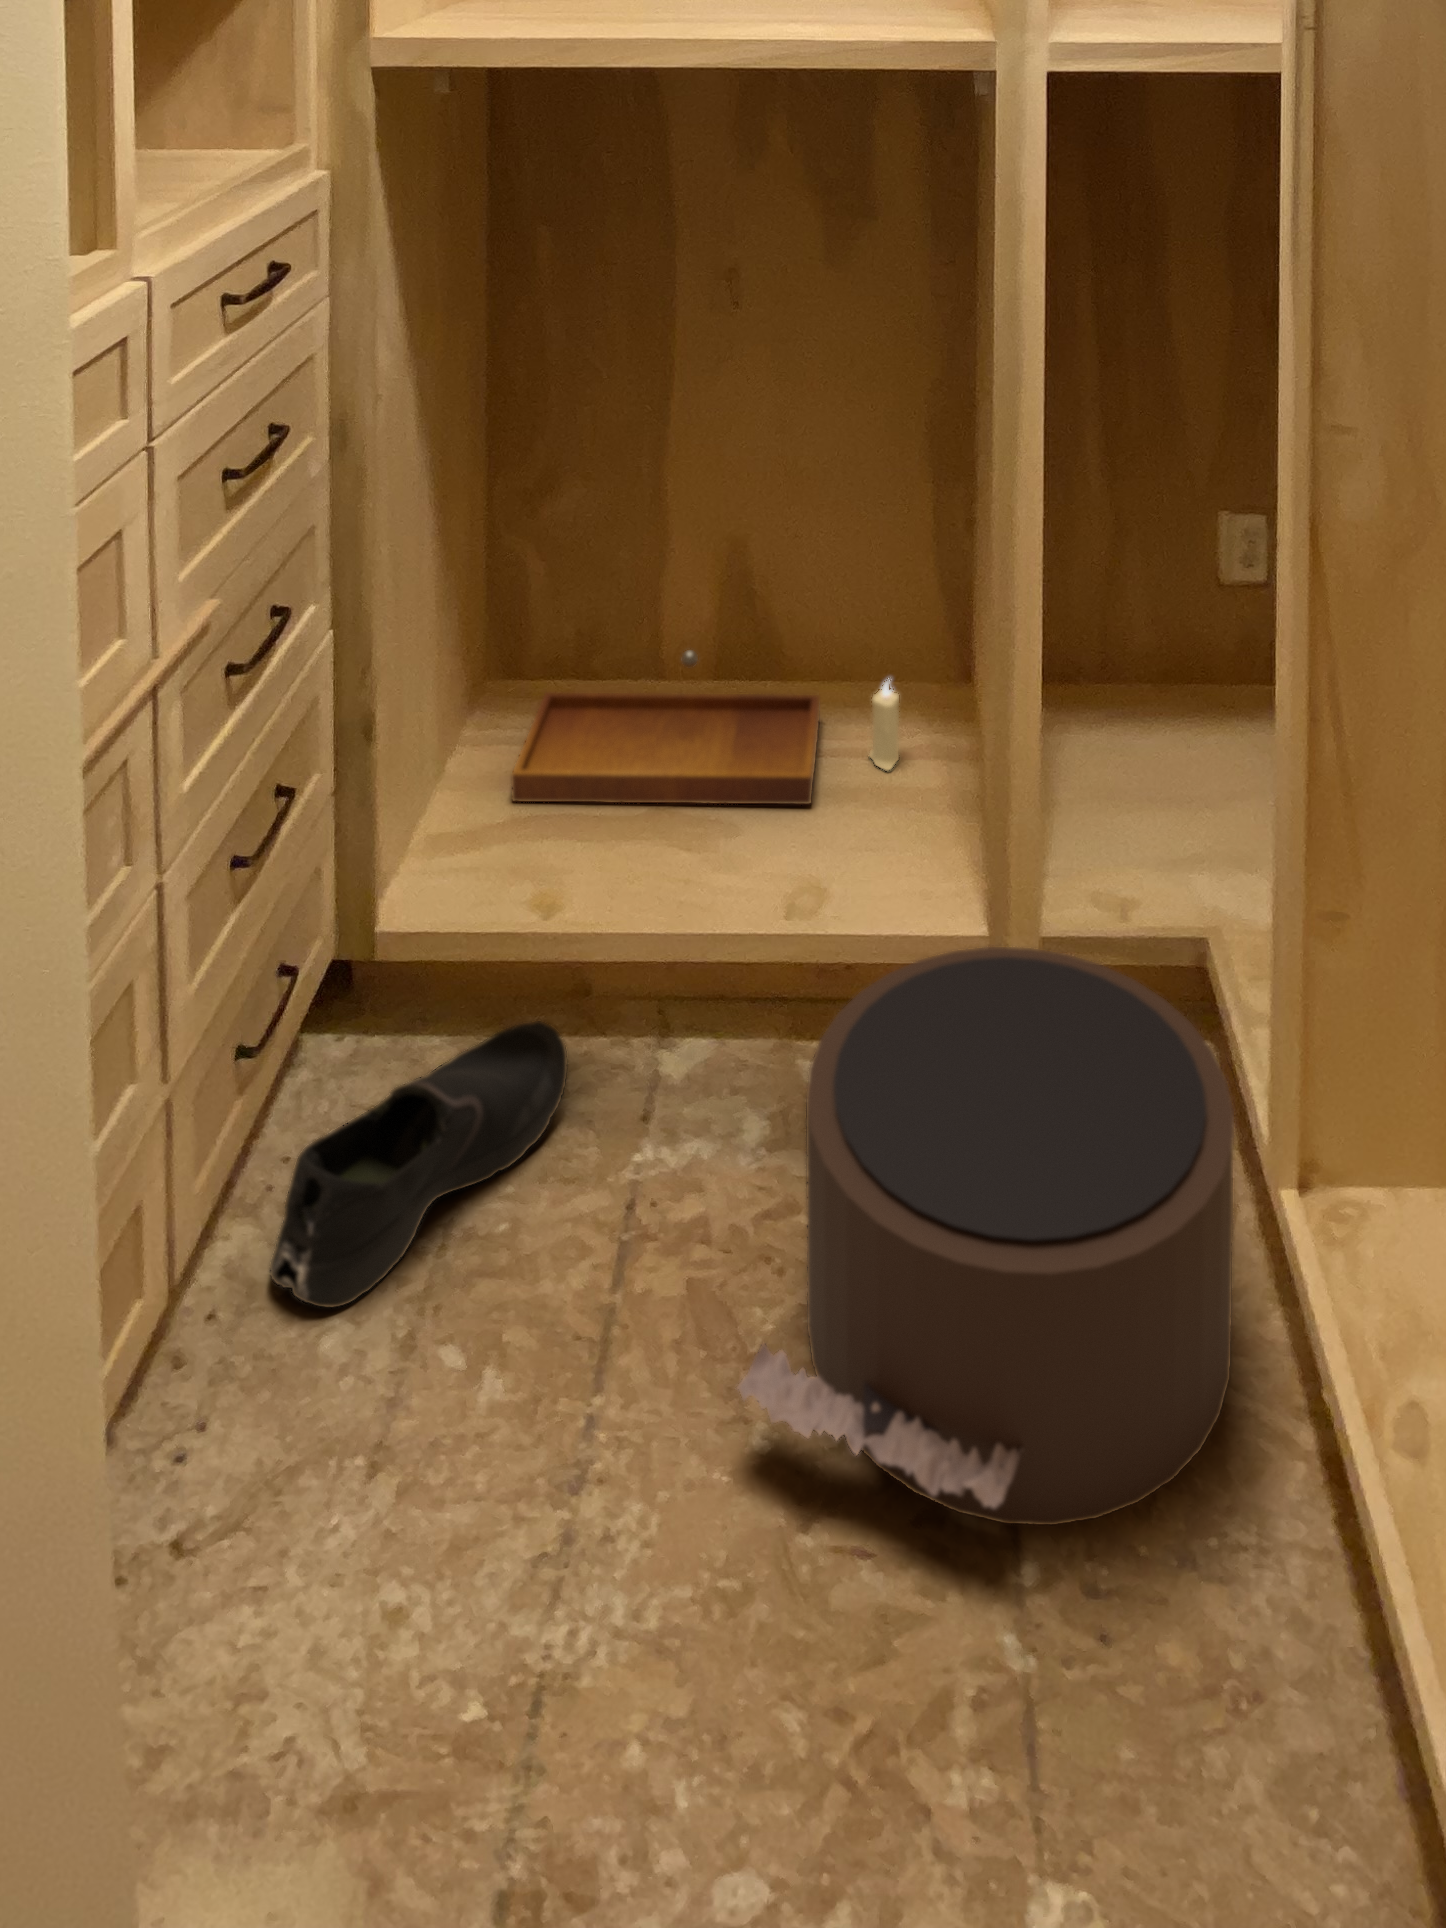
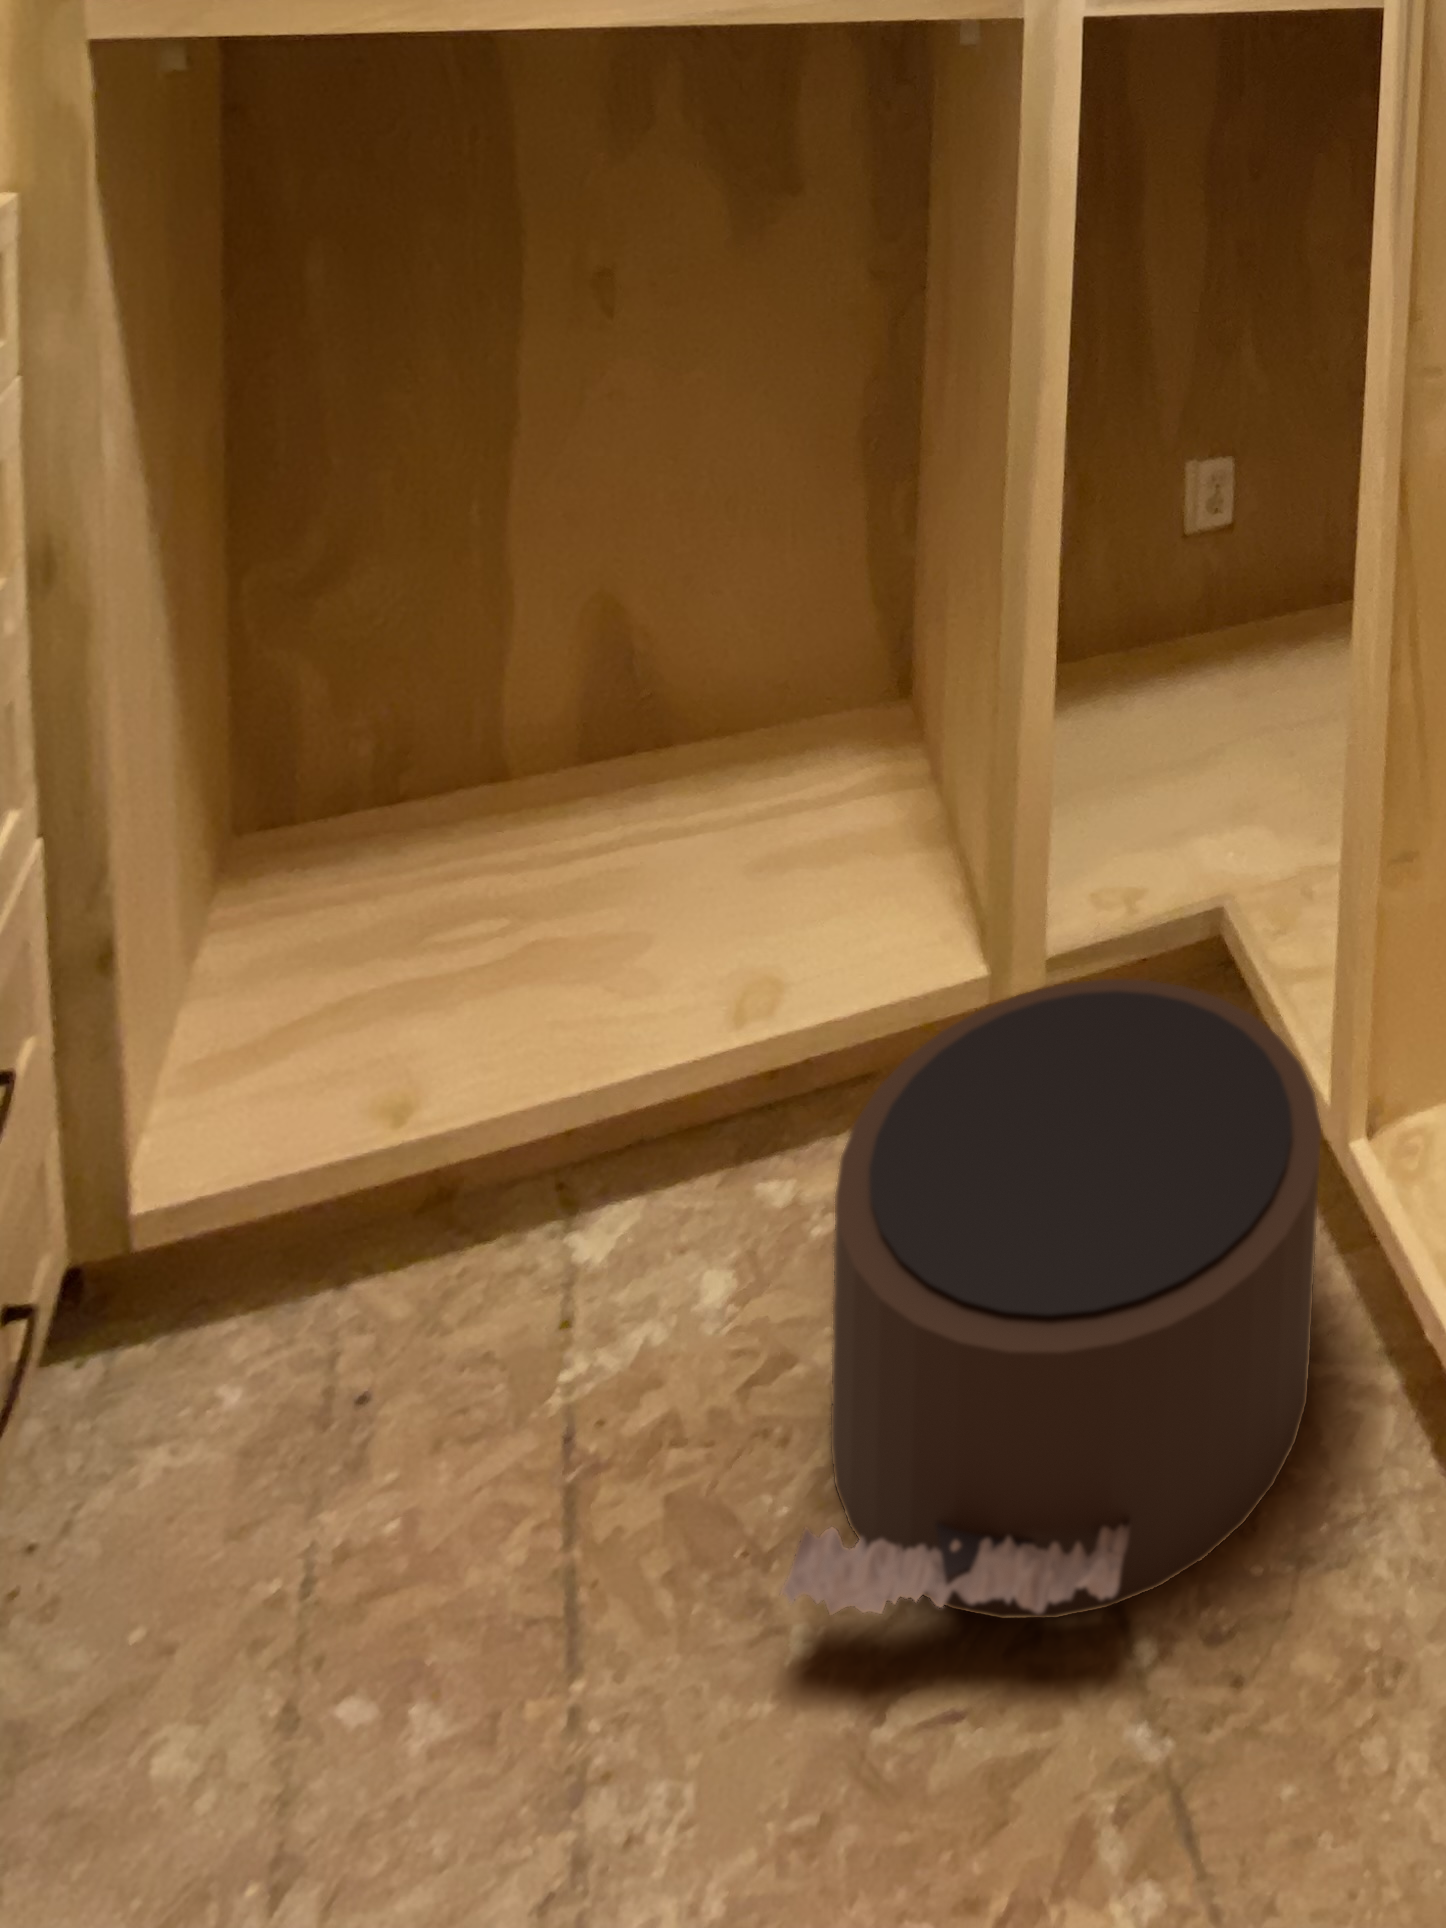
tray: present [512,650,819,804] -> none [317,735,746,981]
candle: present [869,678,899,770] -> none [805,718,846,825]
shoe: present [270,1021,567,1307] -> none [24,1248,454,1738]

